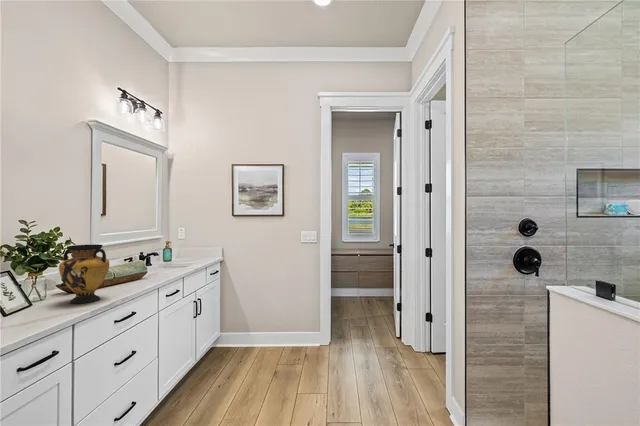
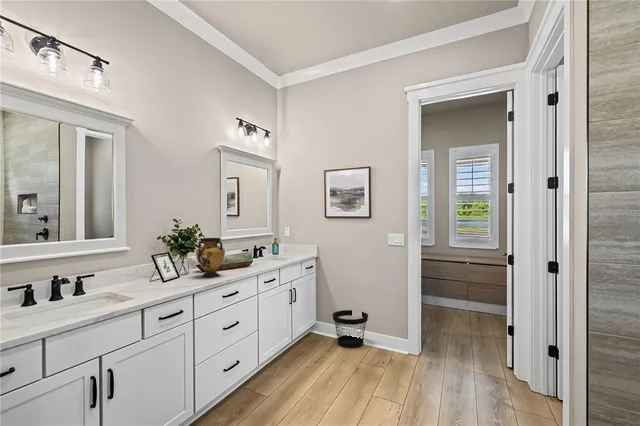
wastebasket: none [243,317,283,361] -> present [332,310,368,348]

